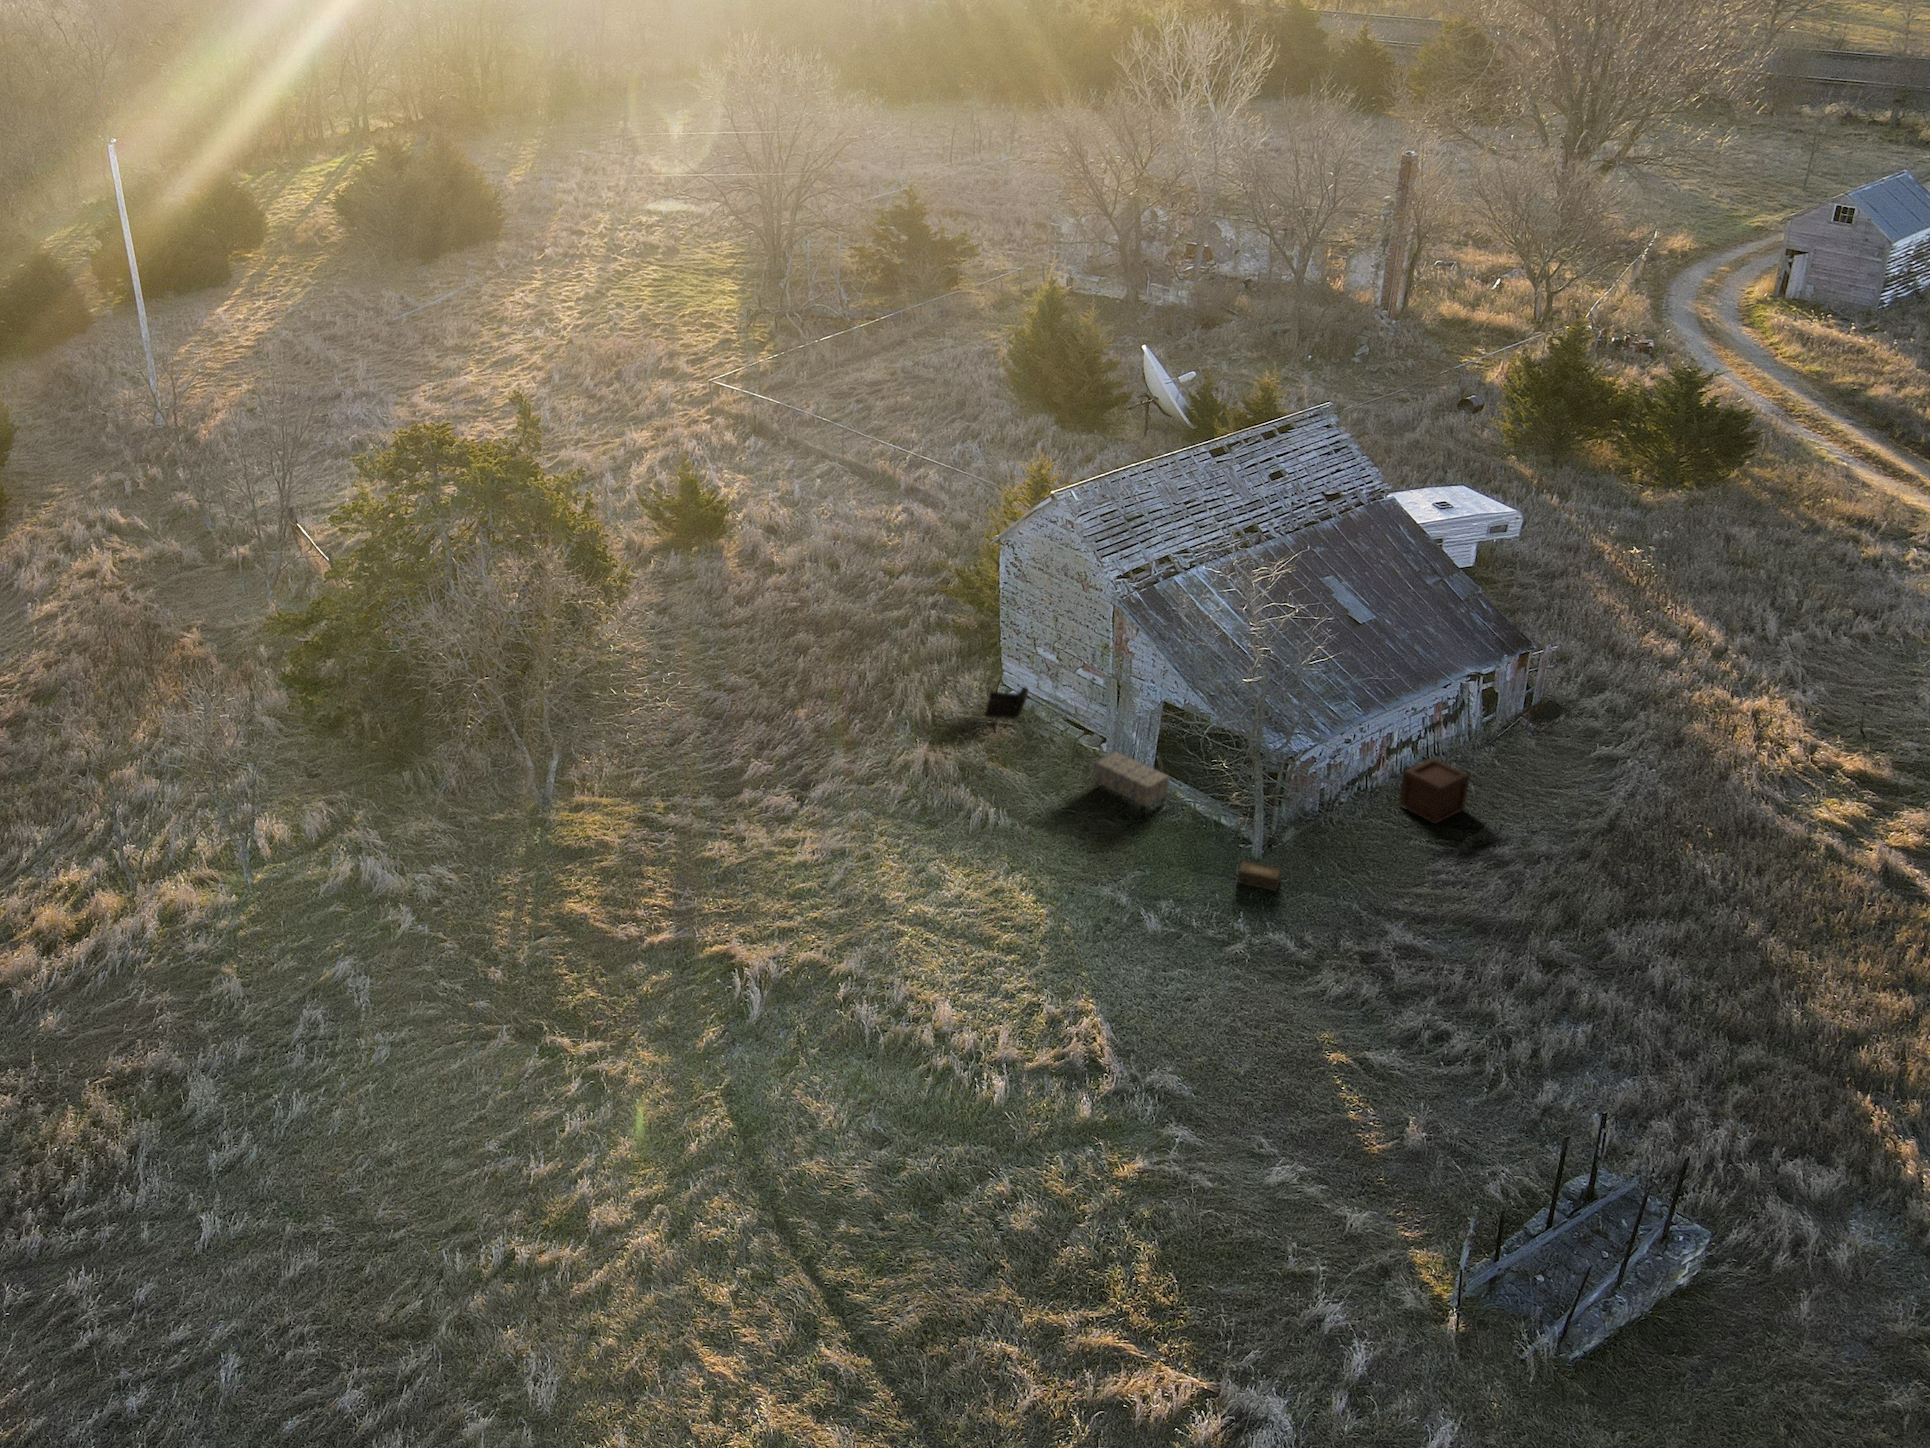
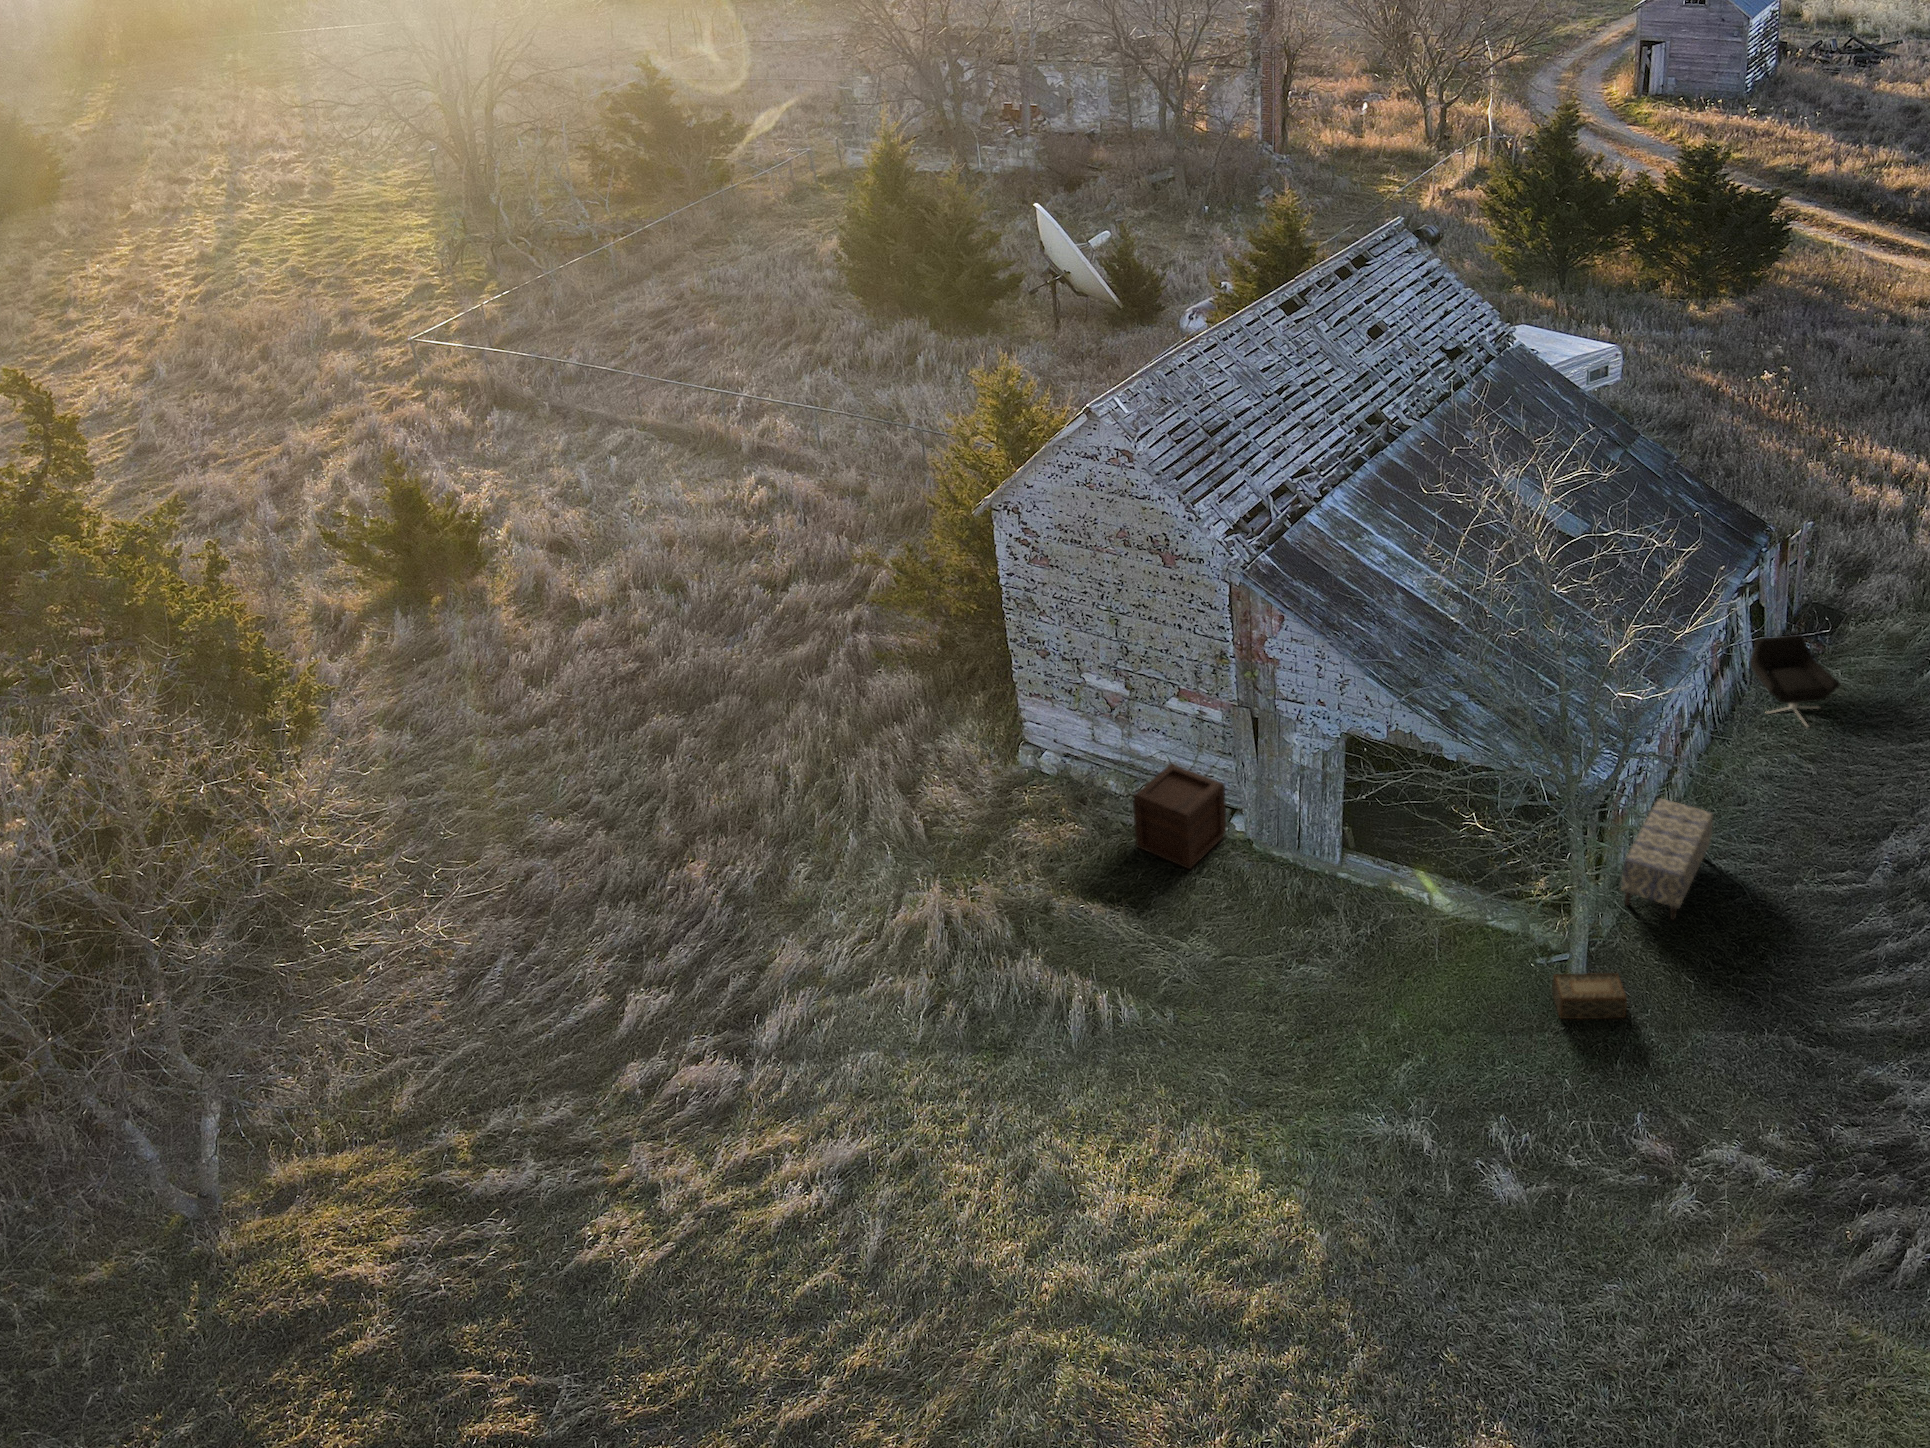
lounge chair: present [984,687,1028,731] -> present [1750,635,1840,727]
bench: present [1093,751,1169,813] -> present [1621,798,1713,920]
wooden crate: present [1399,758,1470,824] -> present [1133,764,1227,869]

